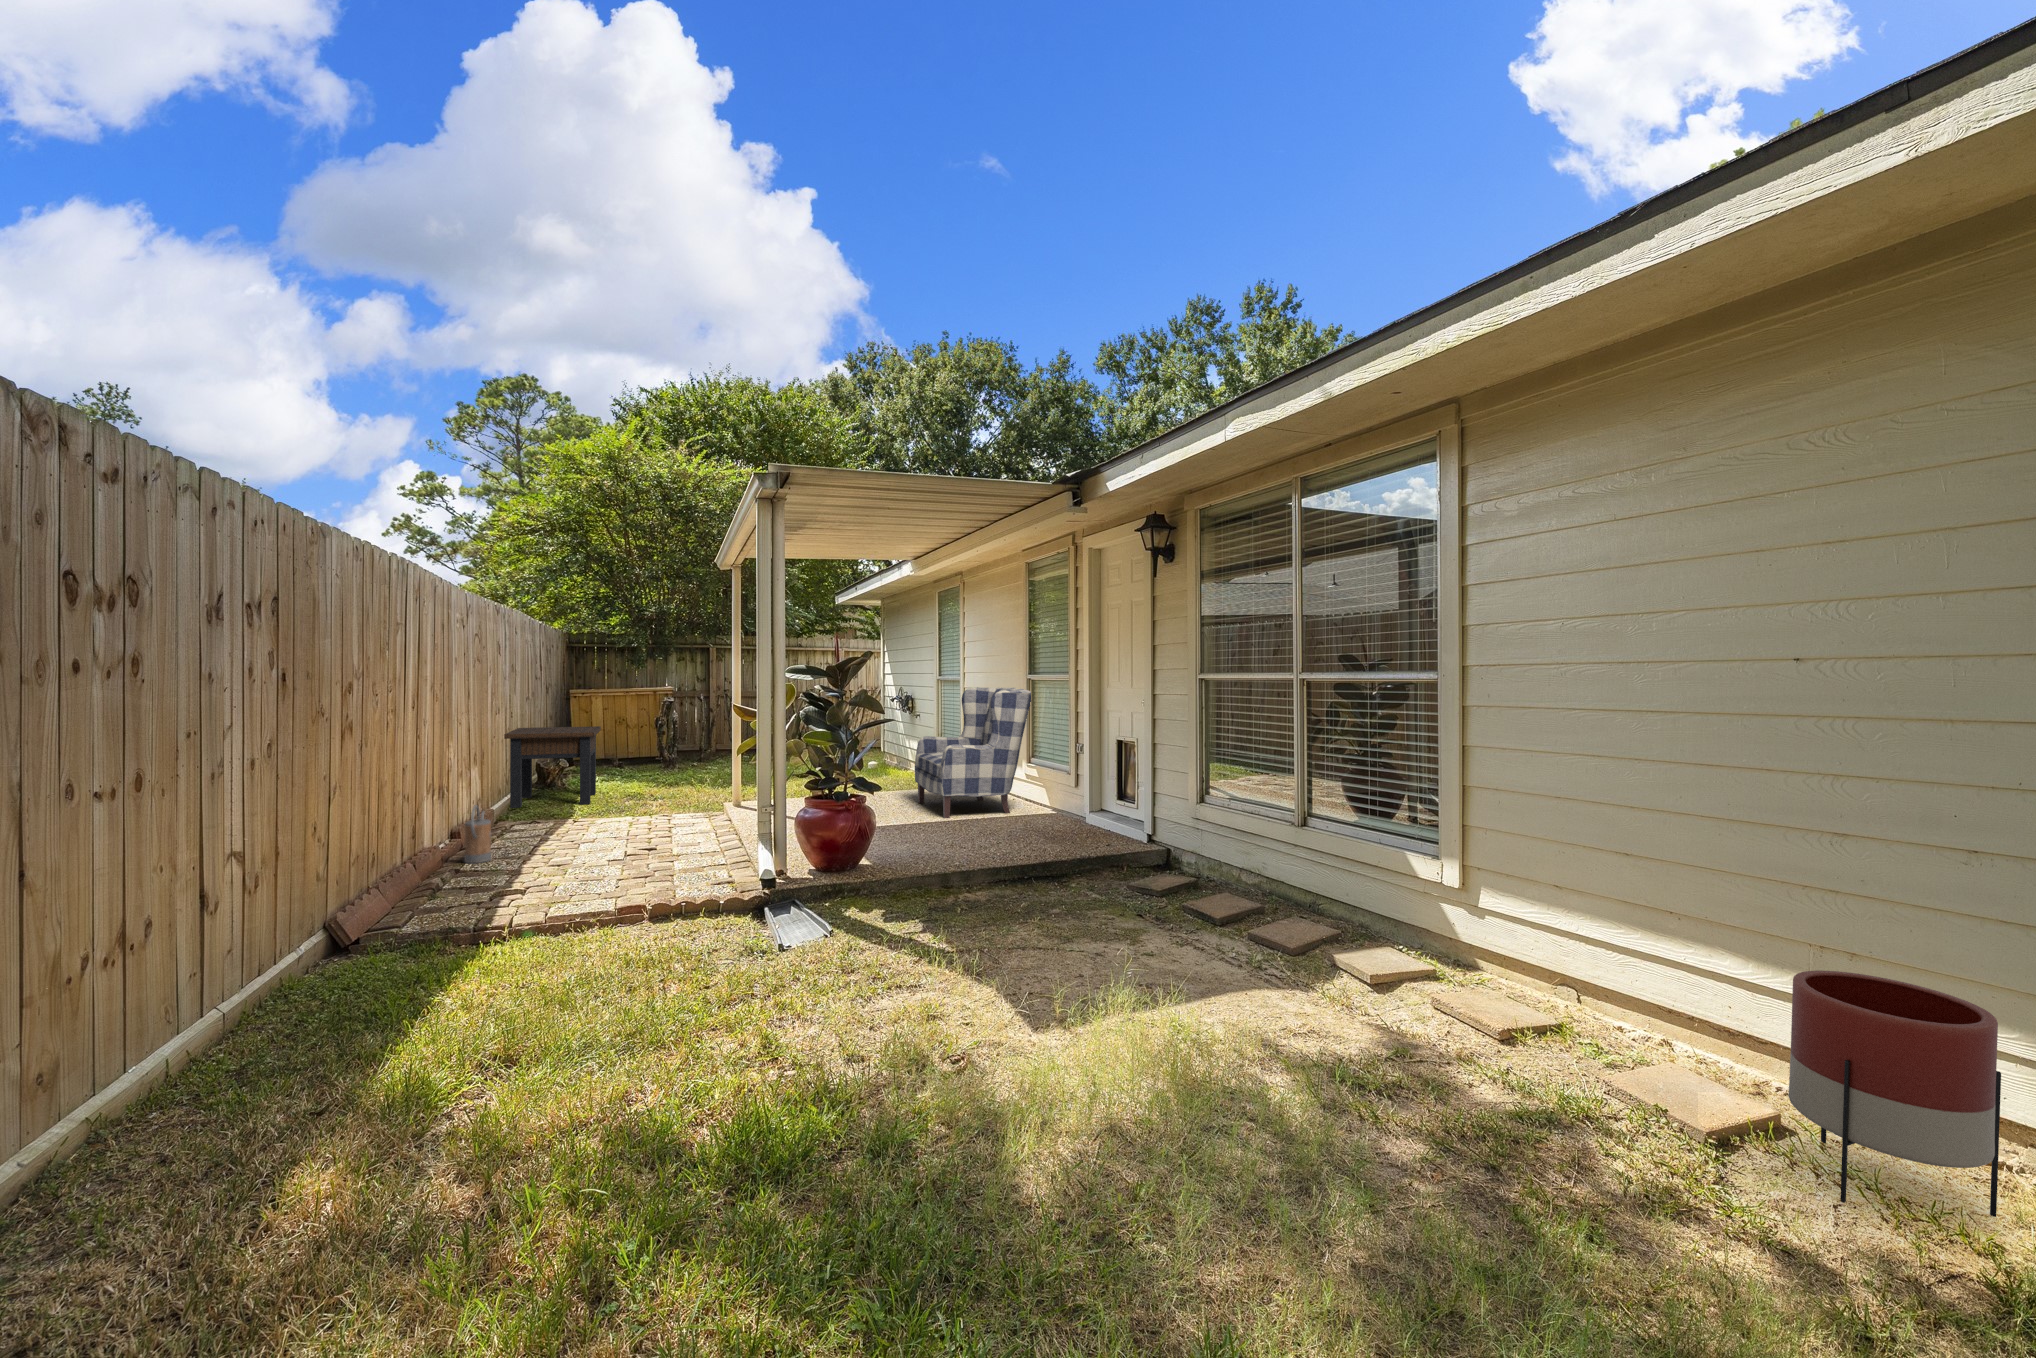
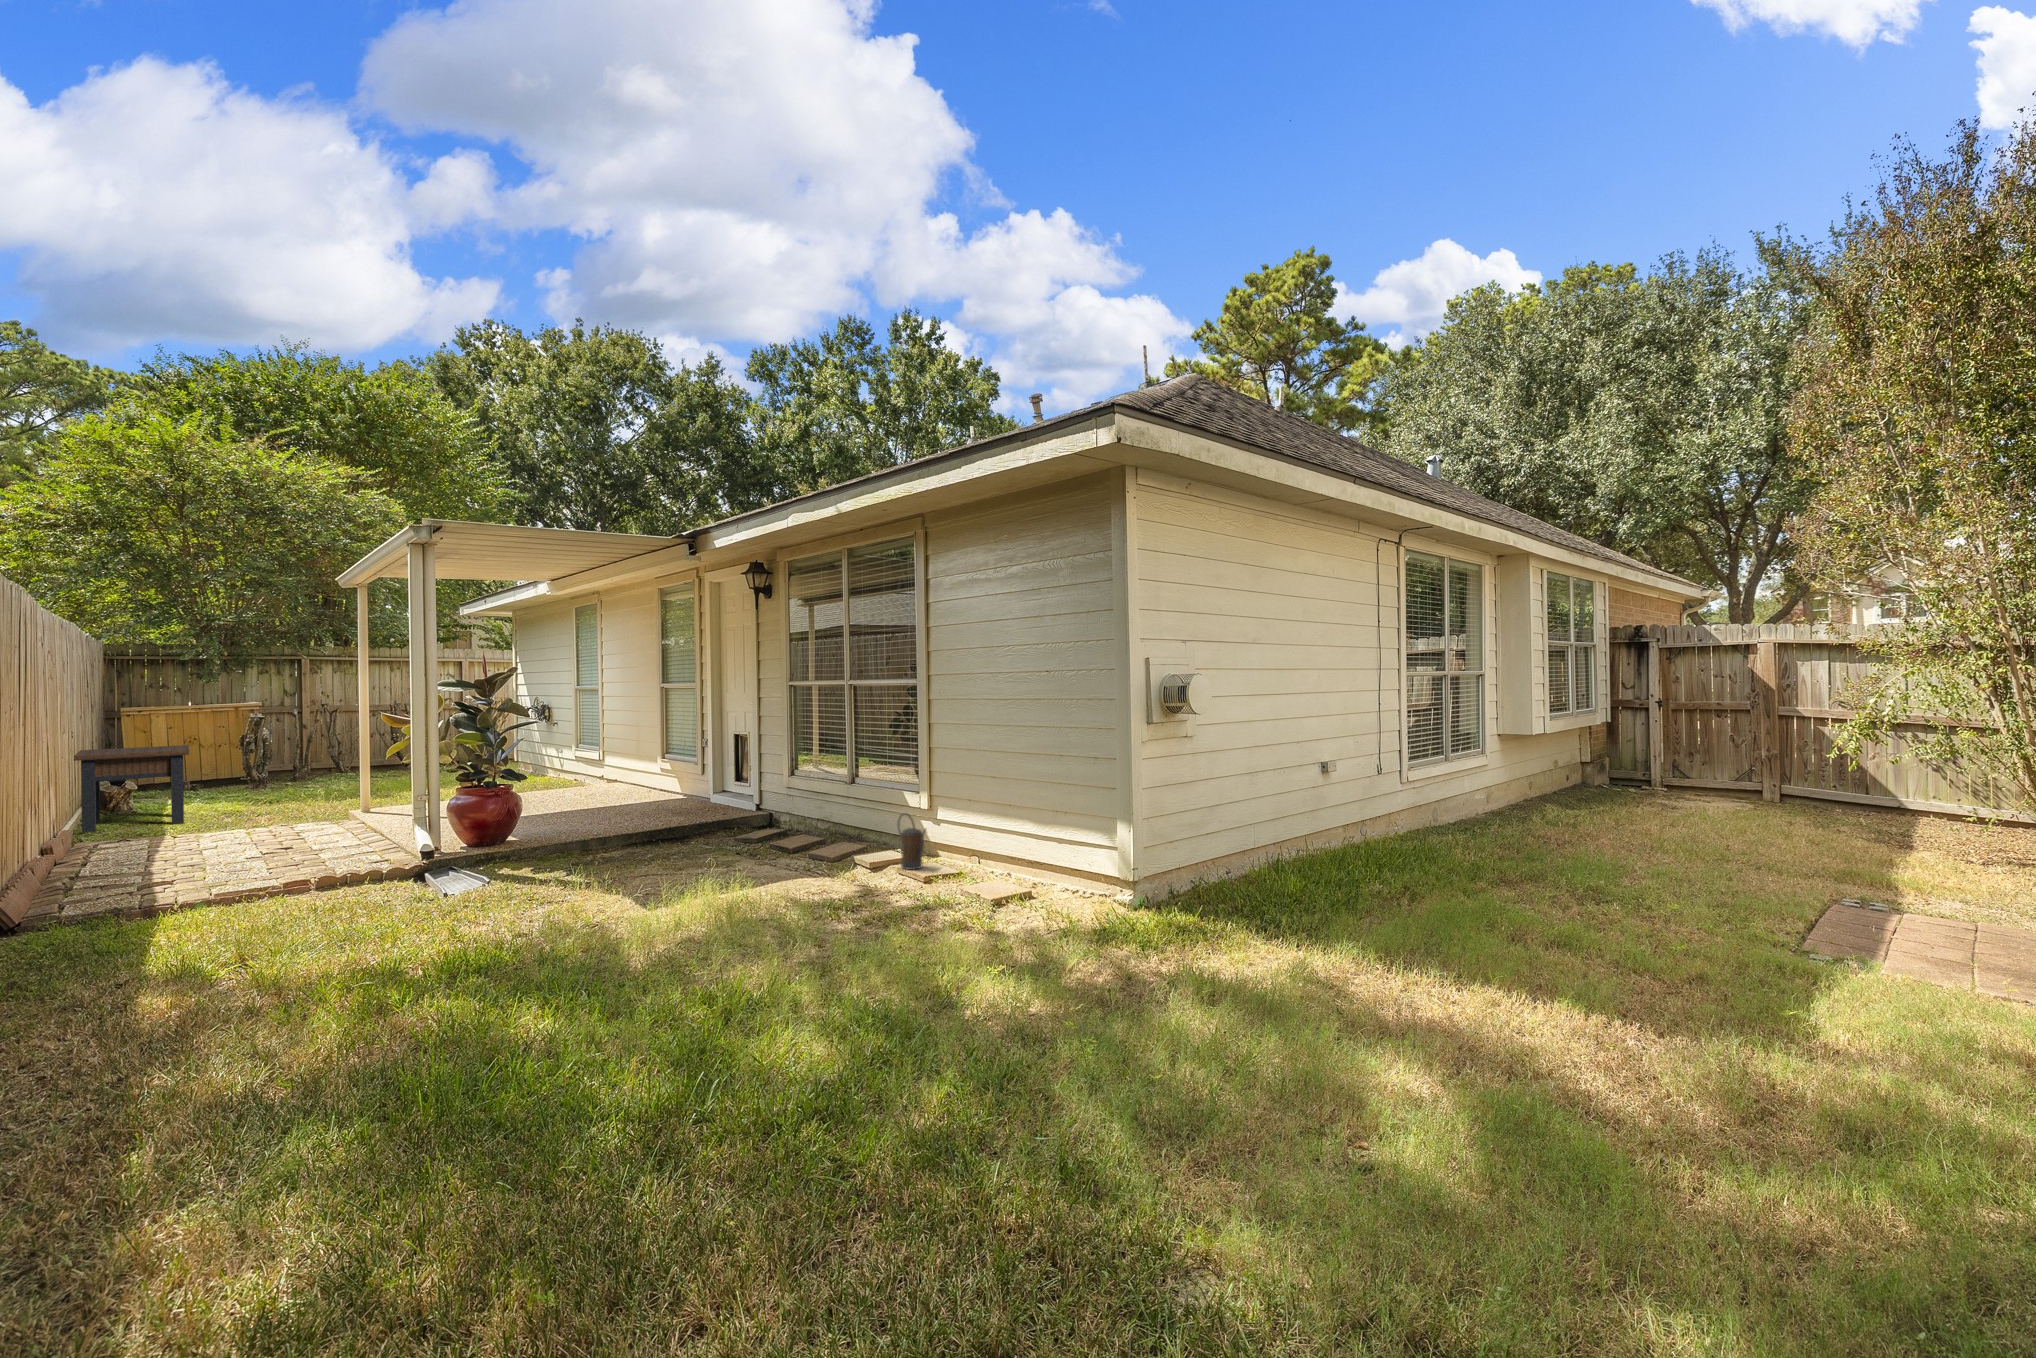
chair: present [915,687,1031,818] -> none [555,695,667,809]
watering can: present [464,805,491,863] -> present [897,813,926,870]
planter: present [1788,971,2001,1217] -> none [1020,816,1084,912]

